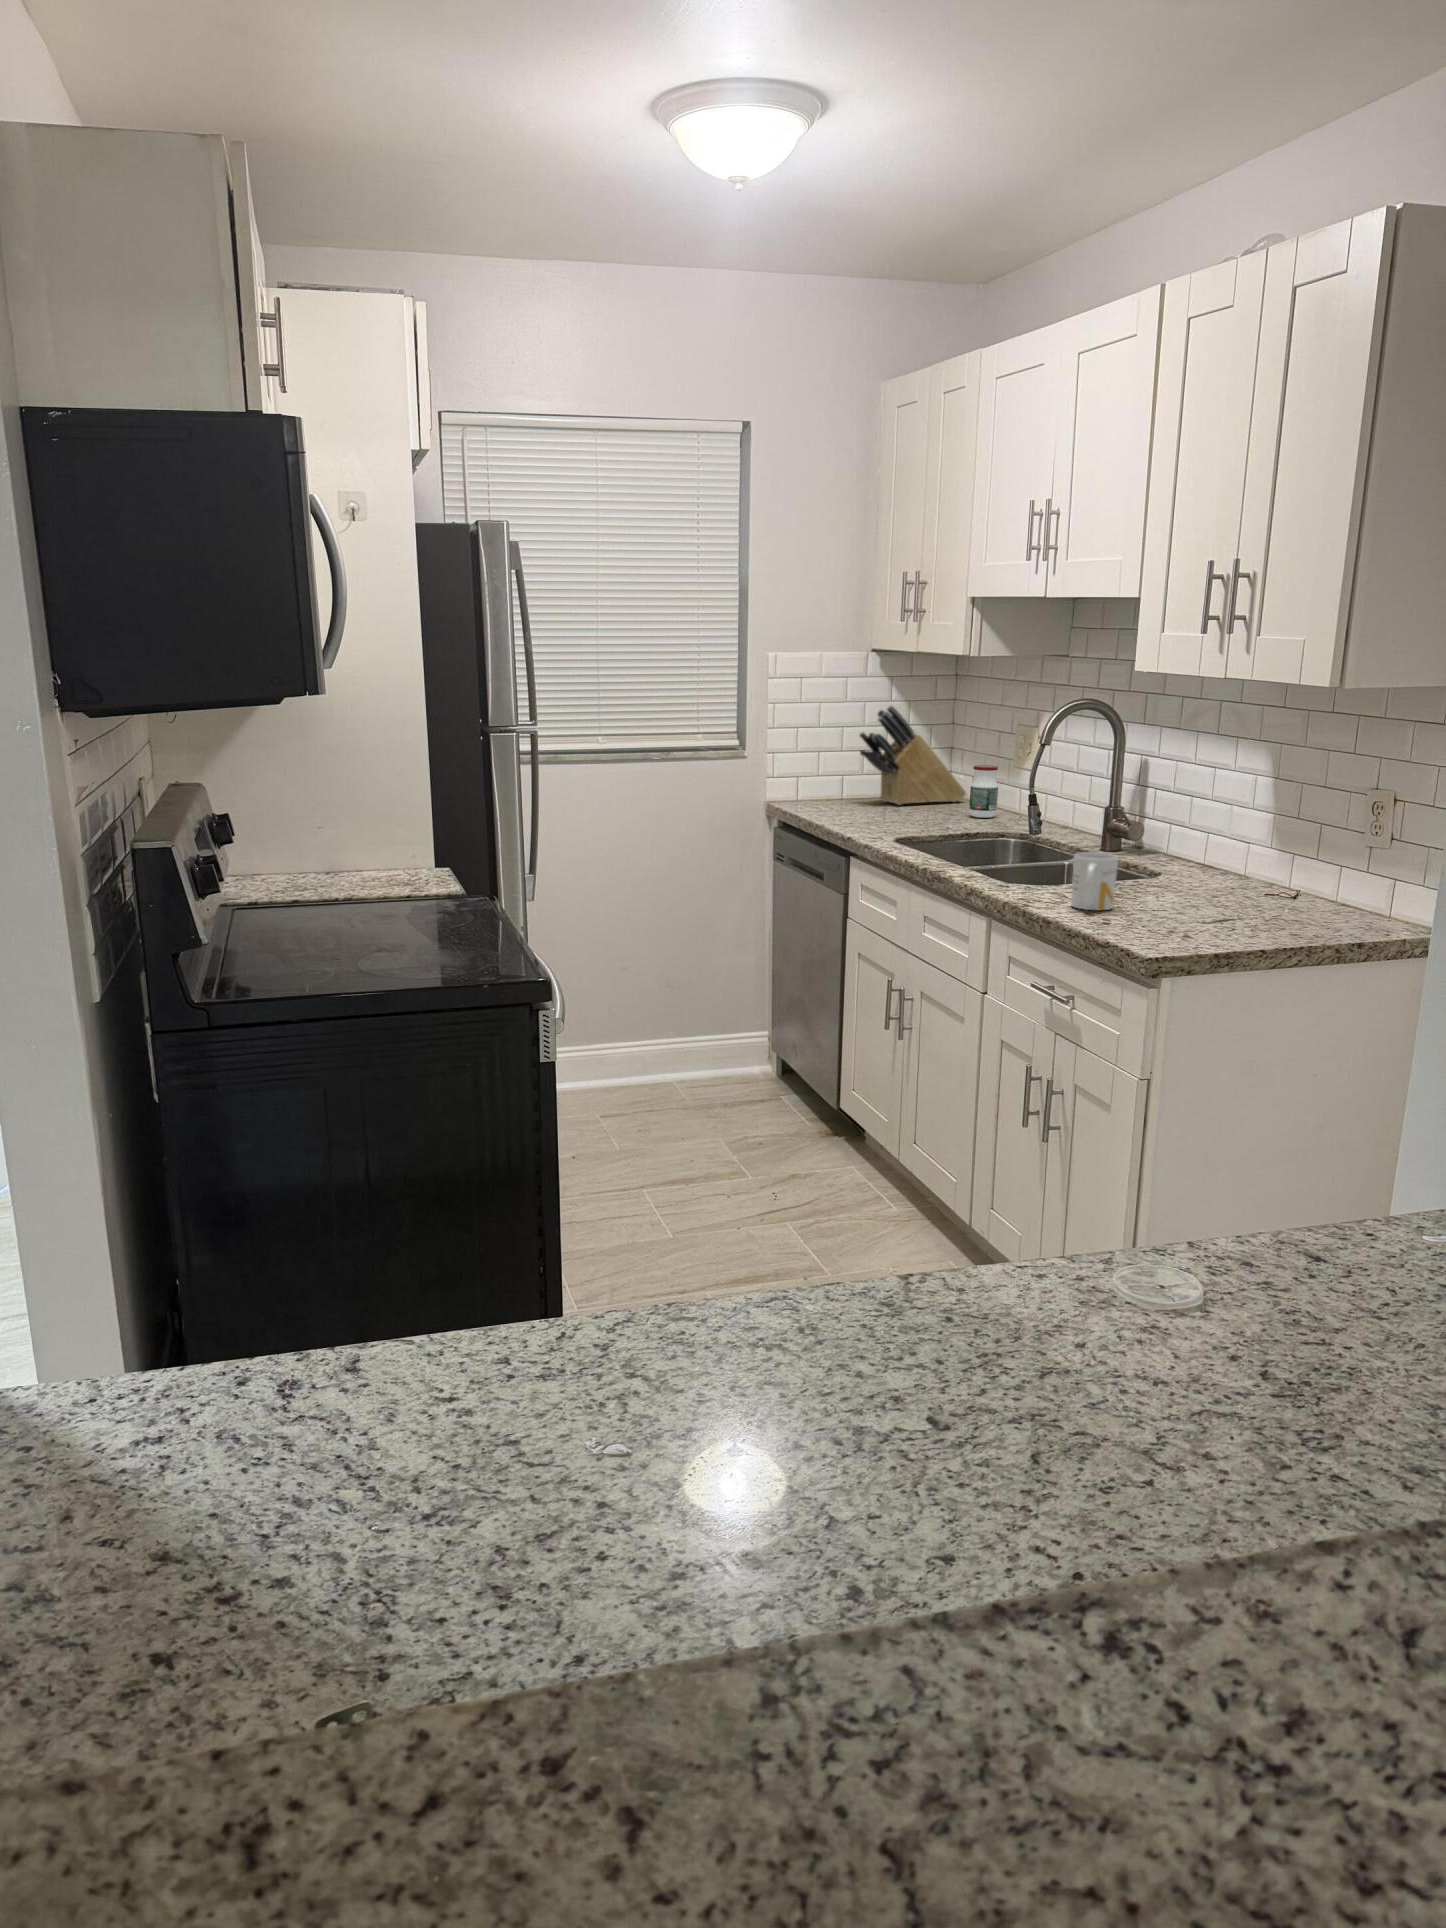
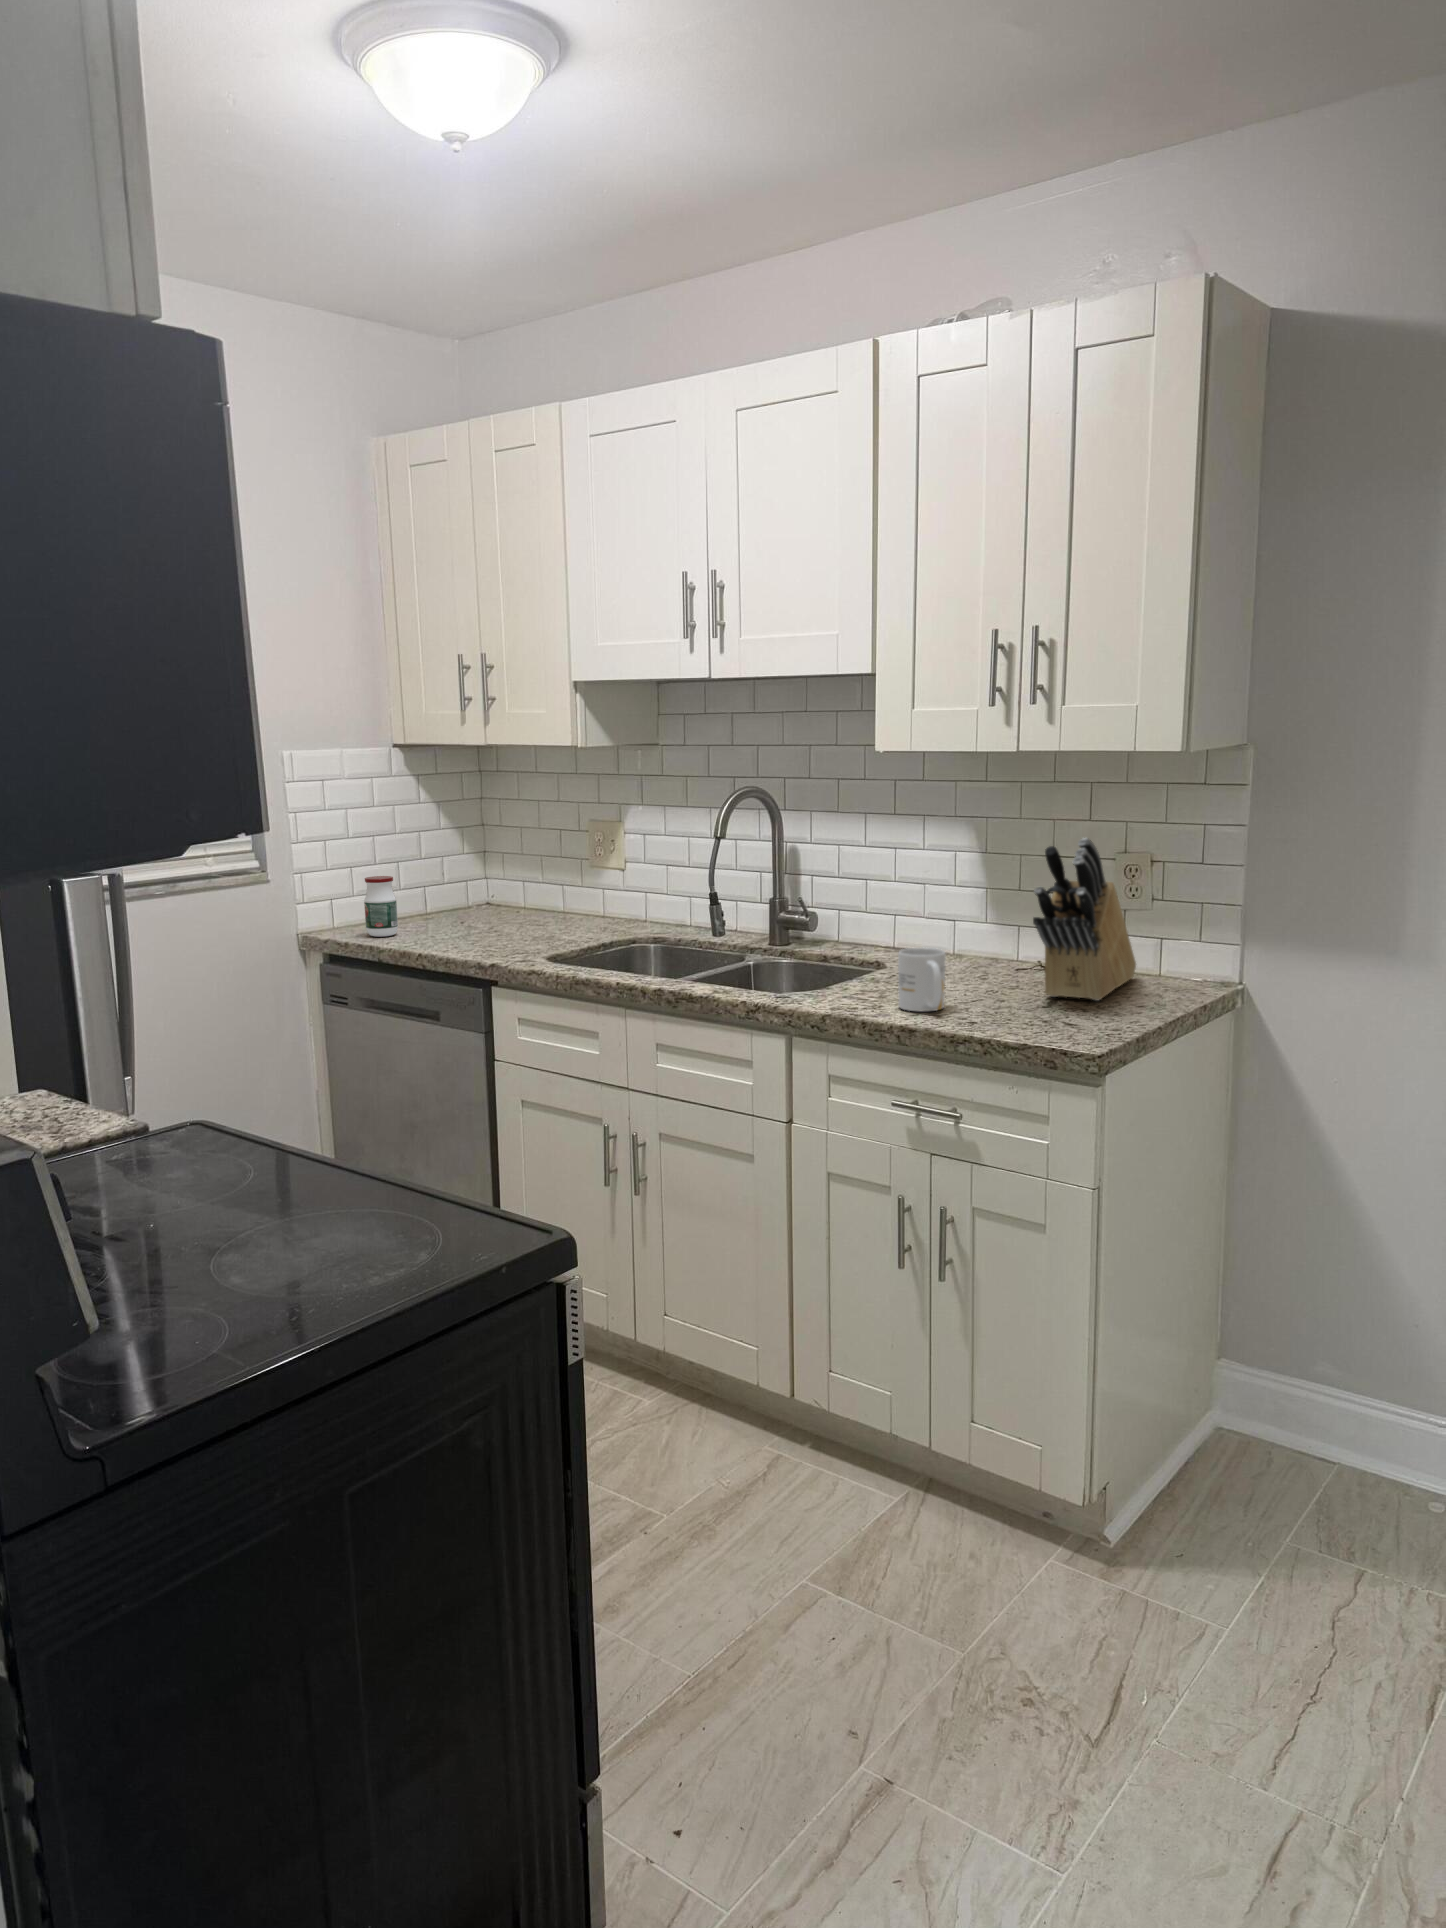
knife block: present [860,706,966,805] -> present [1033,838,1136,1000]
jar: present [969,765,998,818] -> present [364,876,398,937]

